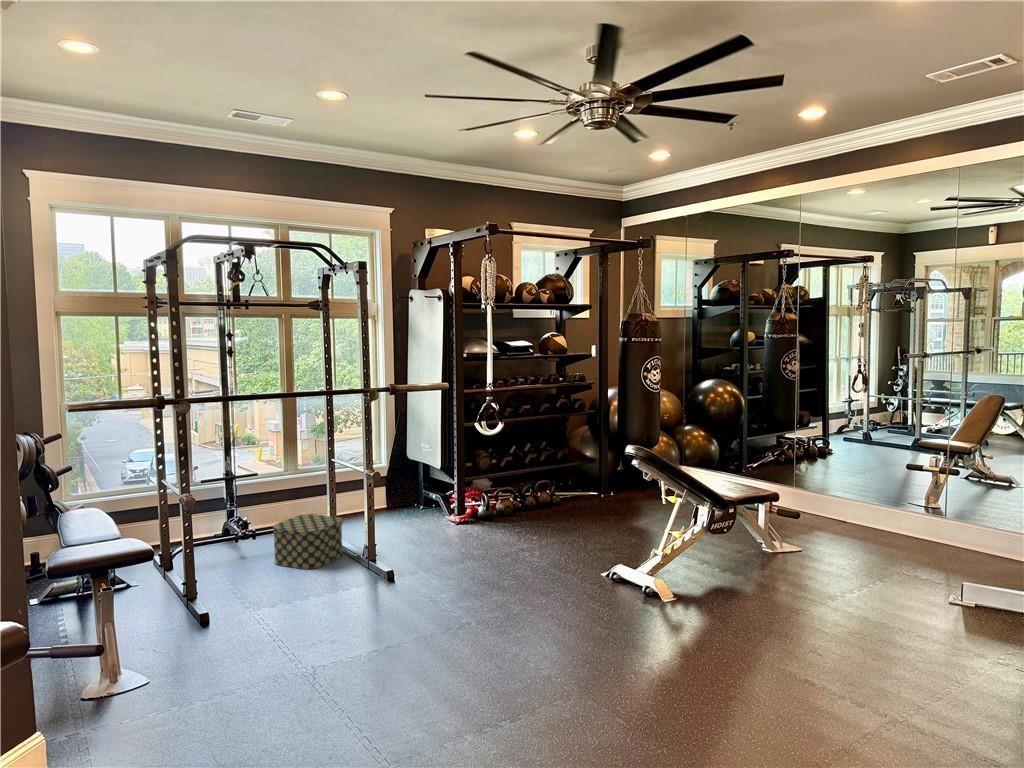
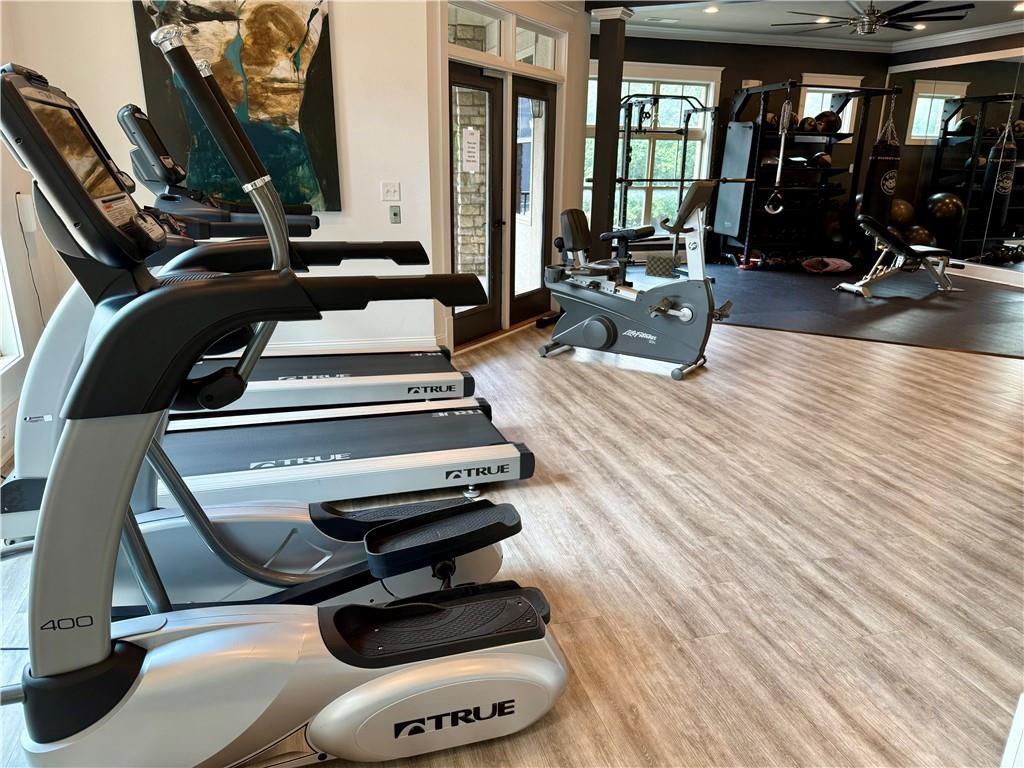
bag: none [548,485,620,516] -> present [802,256,852,274]

